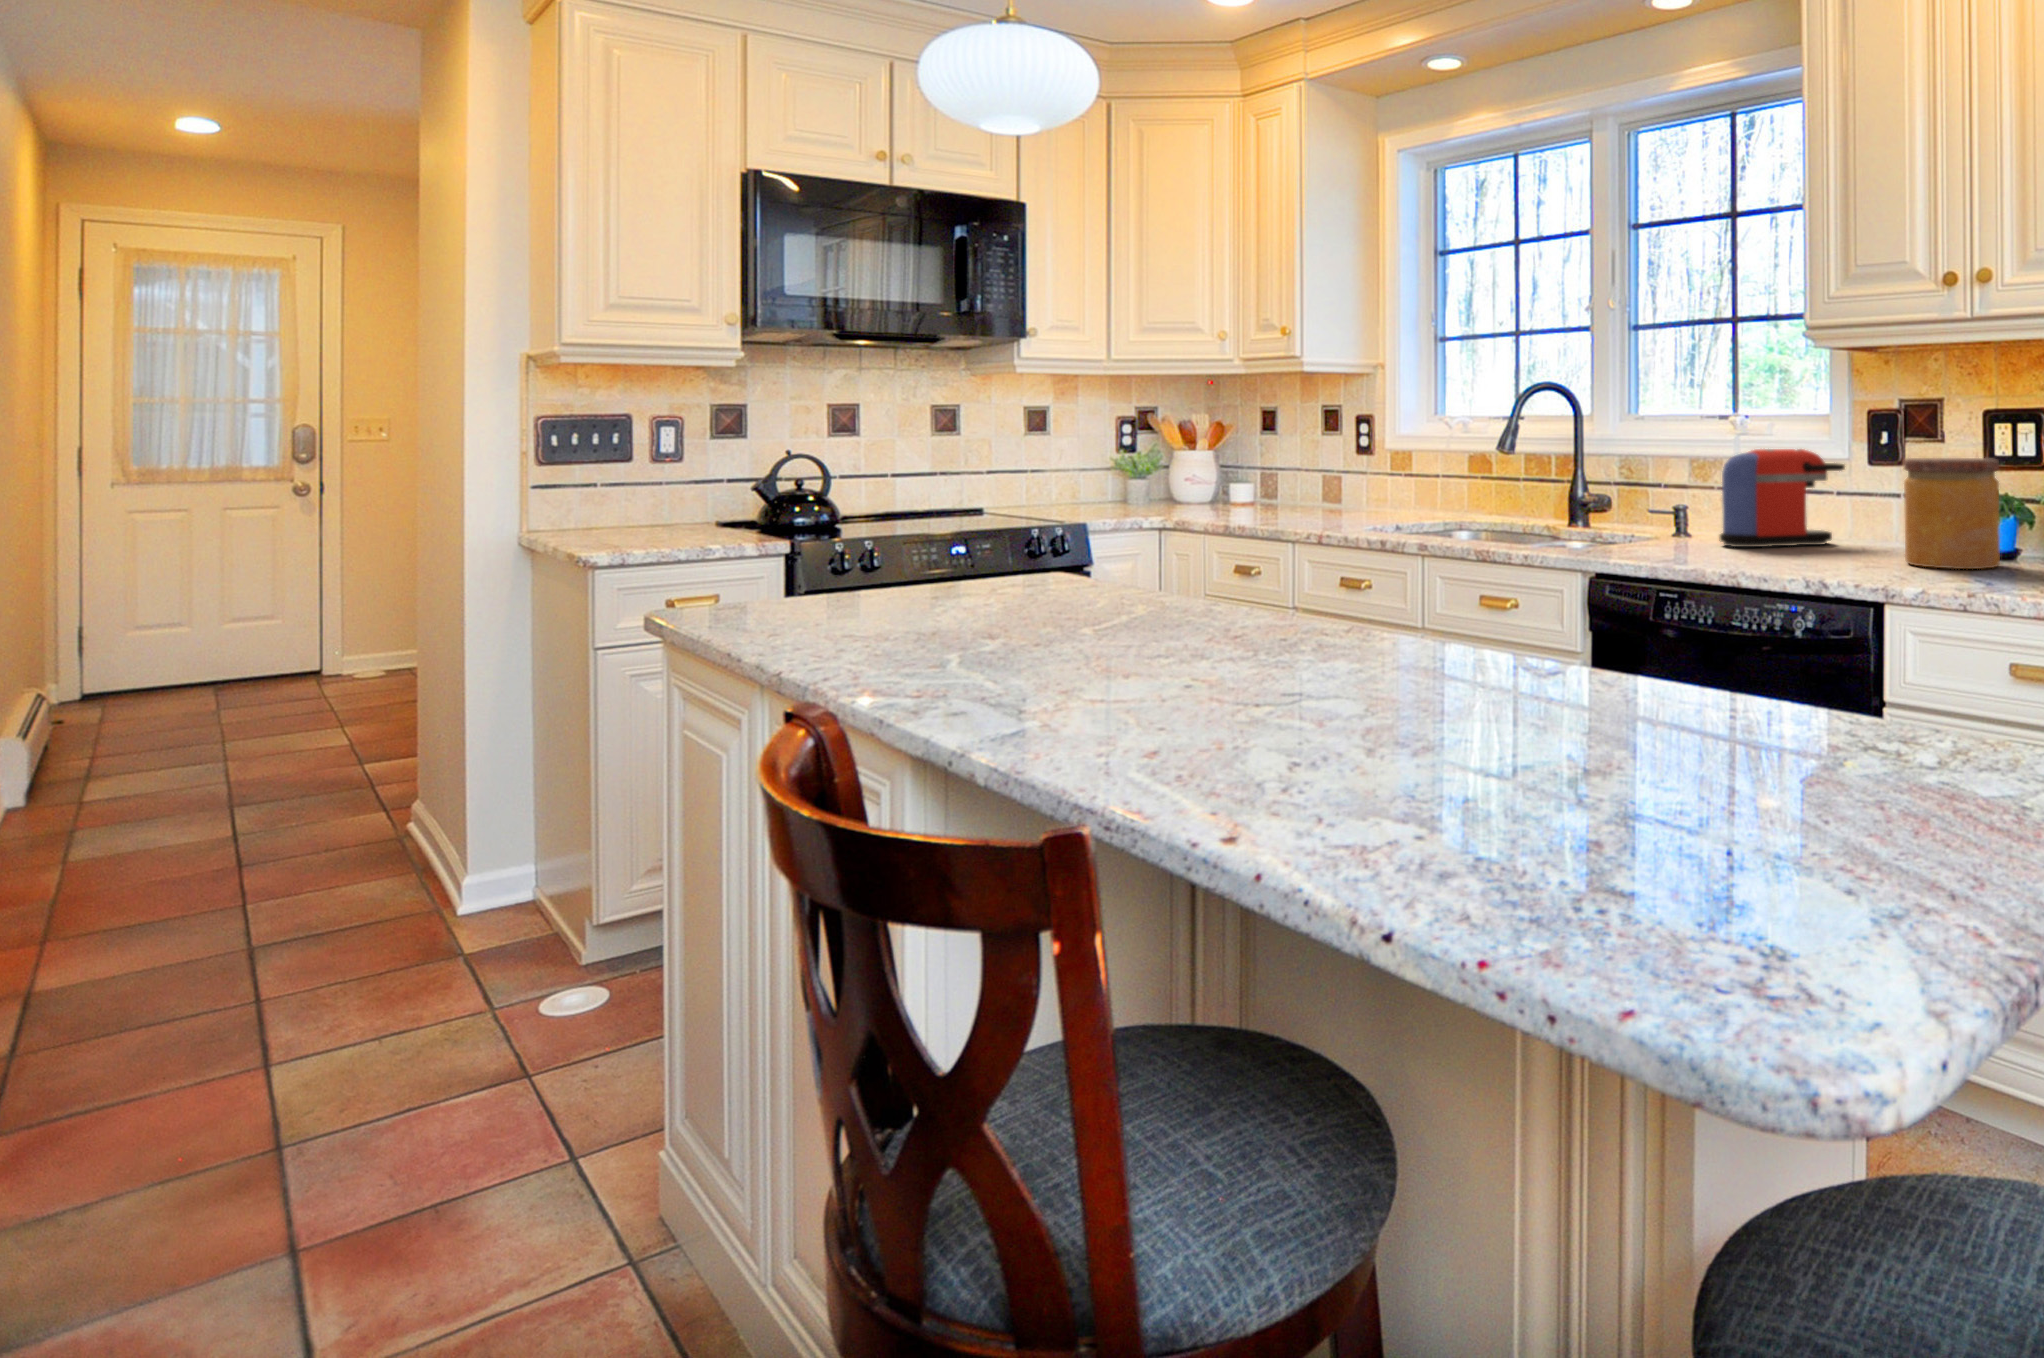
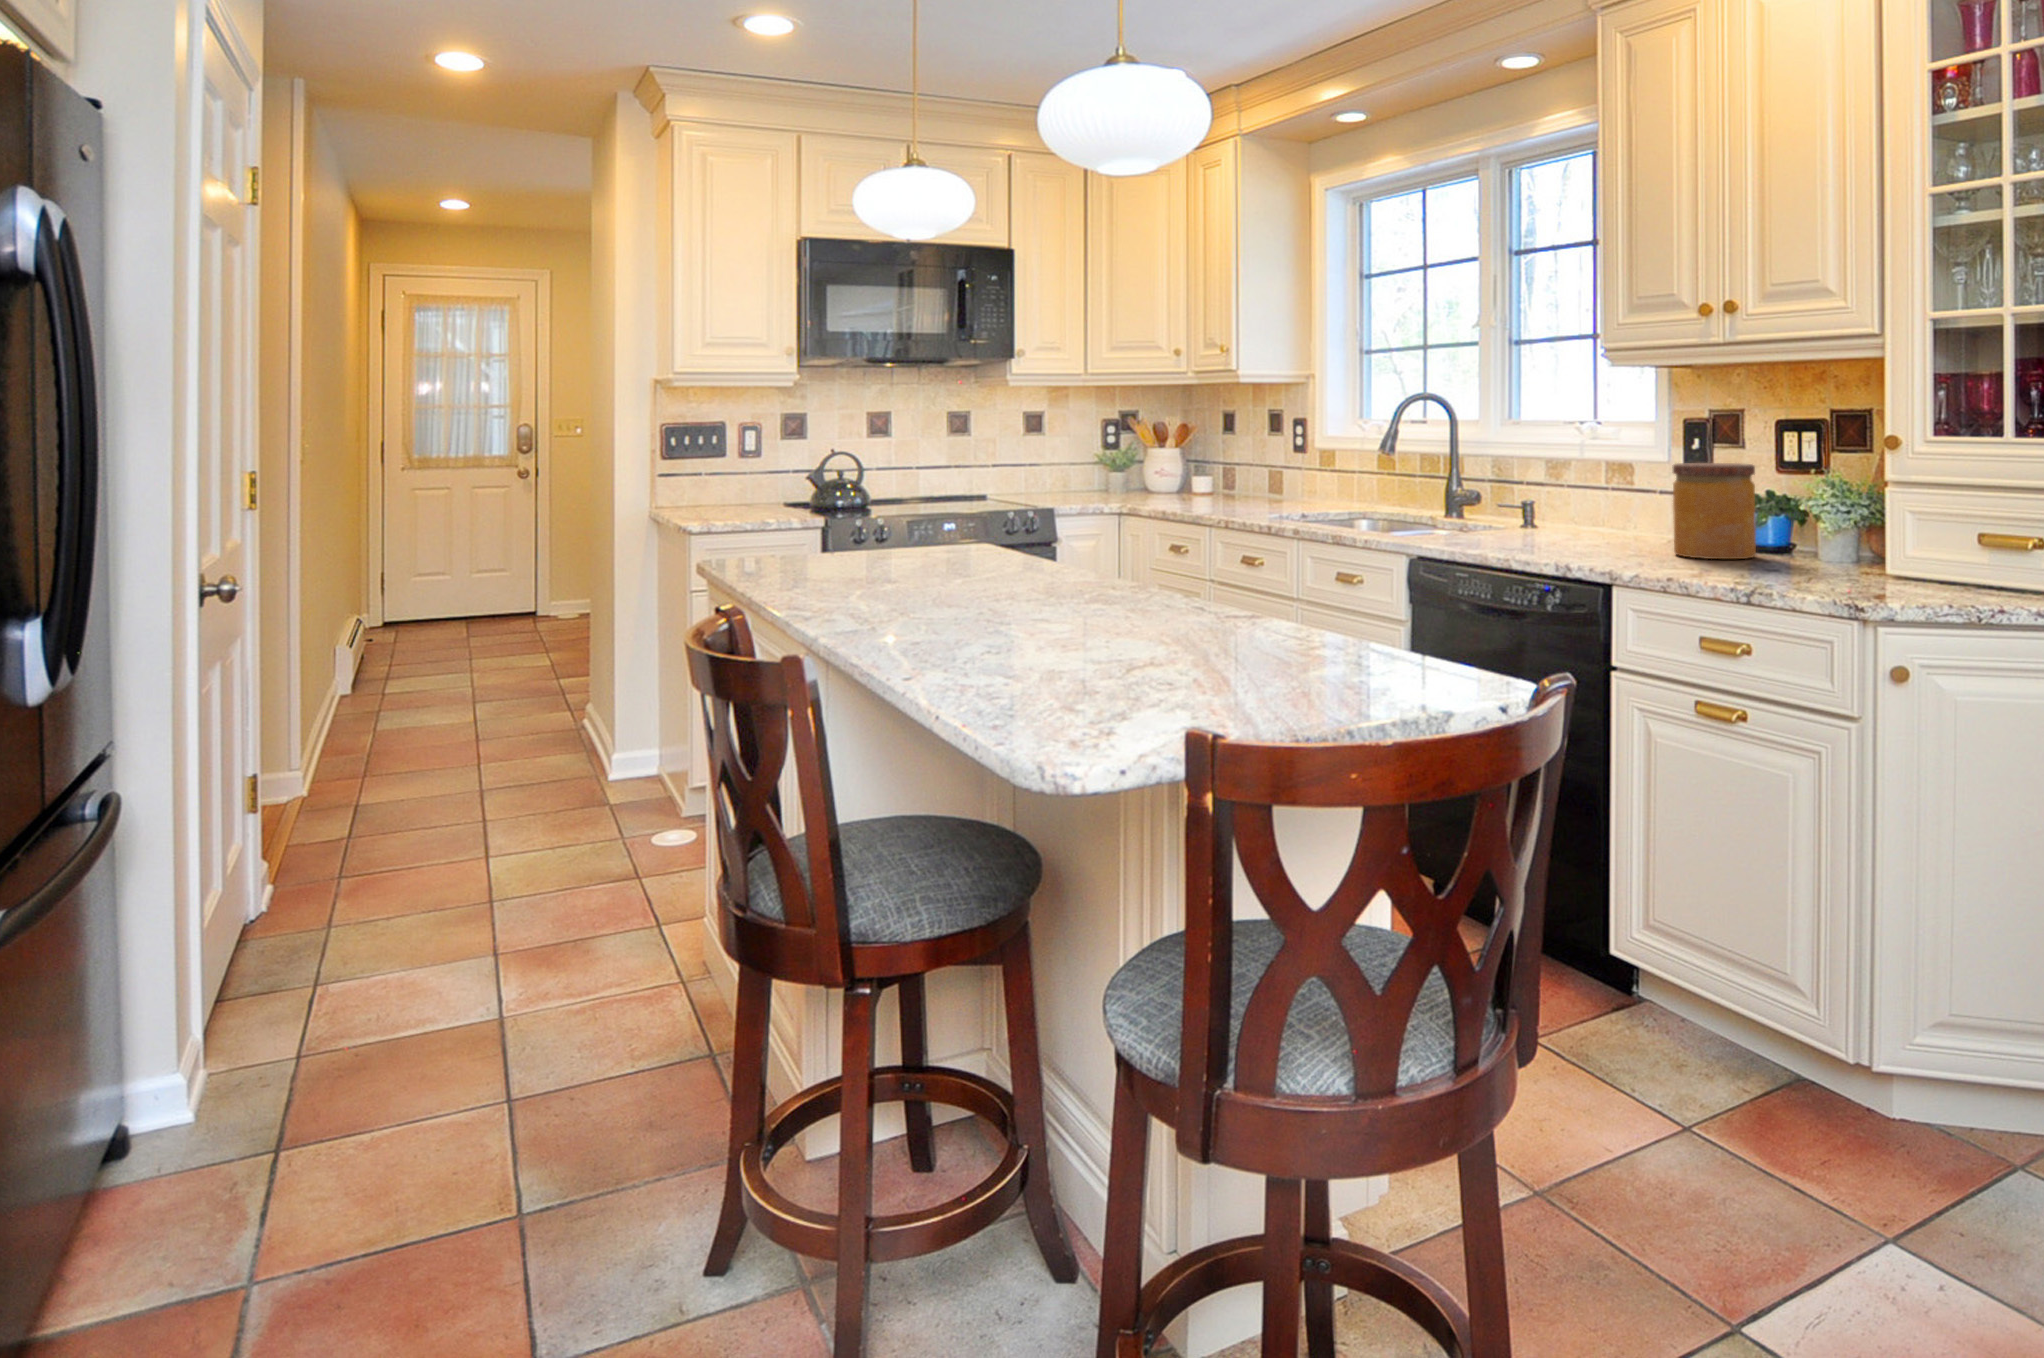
coffee maker: present [1719,449,1845,547] -> none [1542,453,1661,538]

